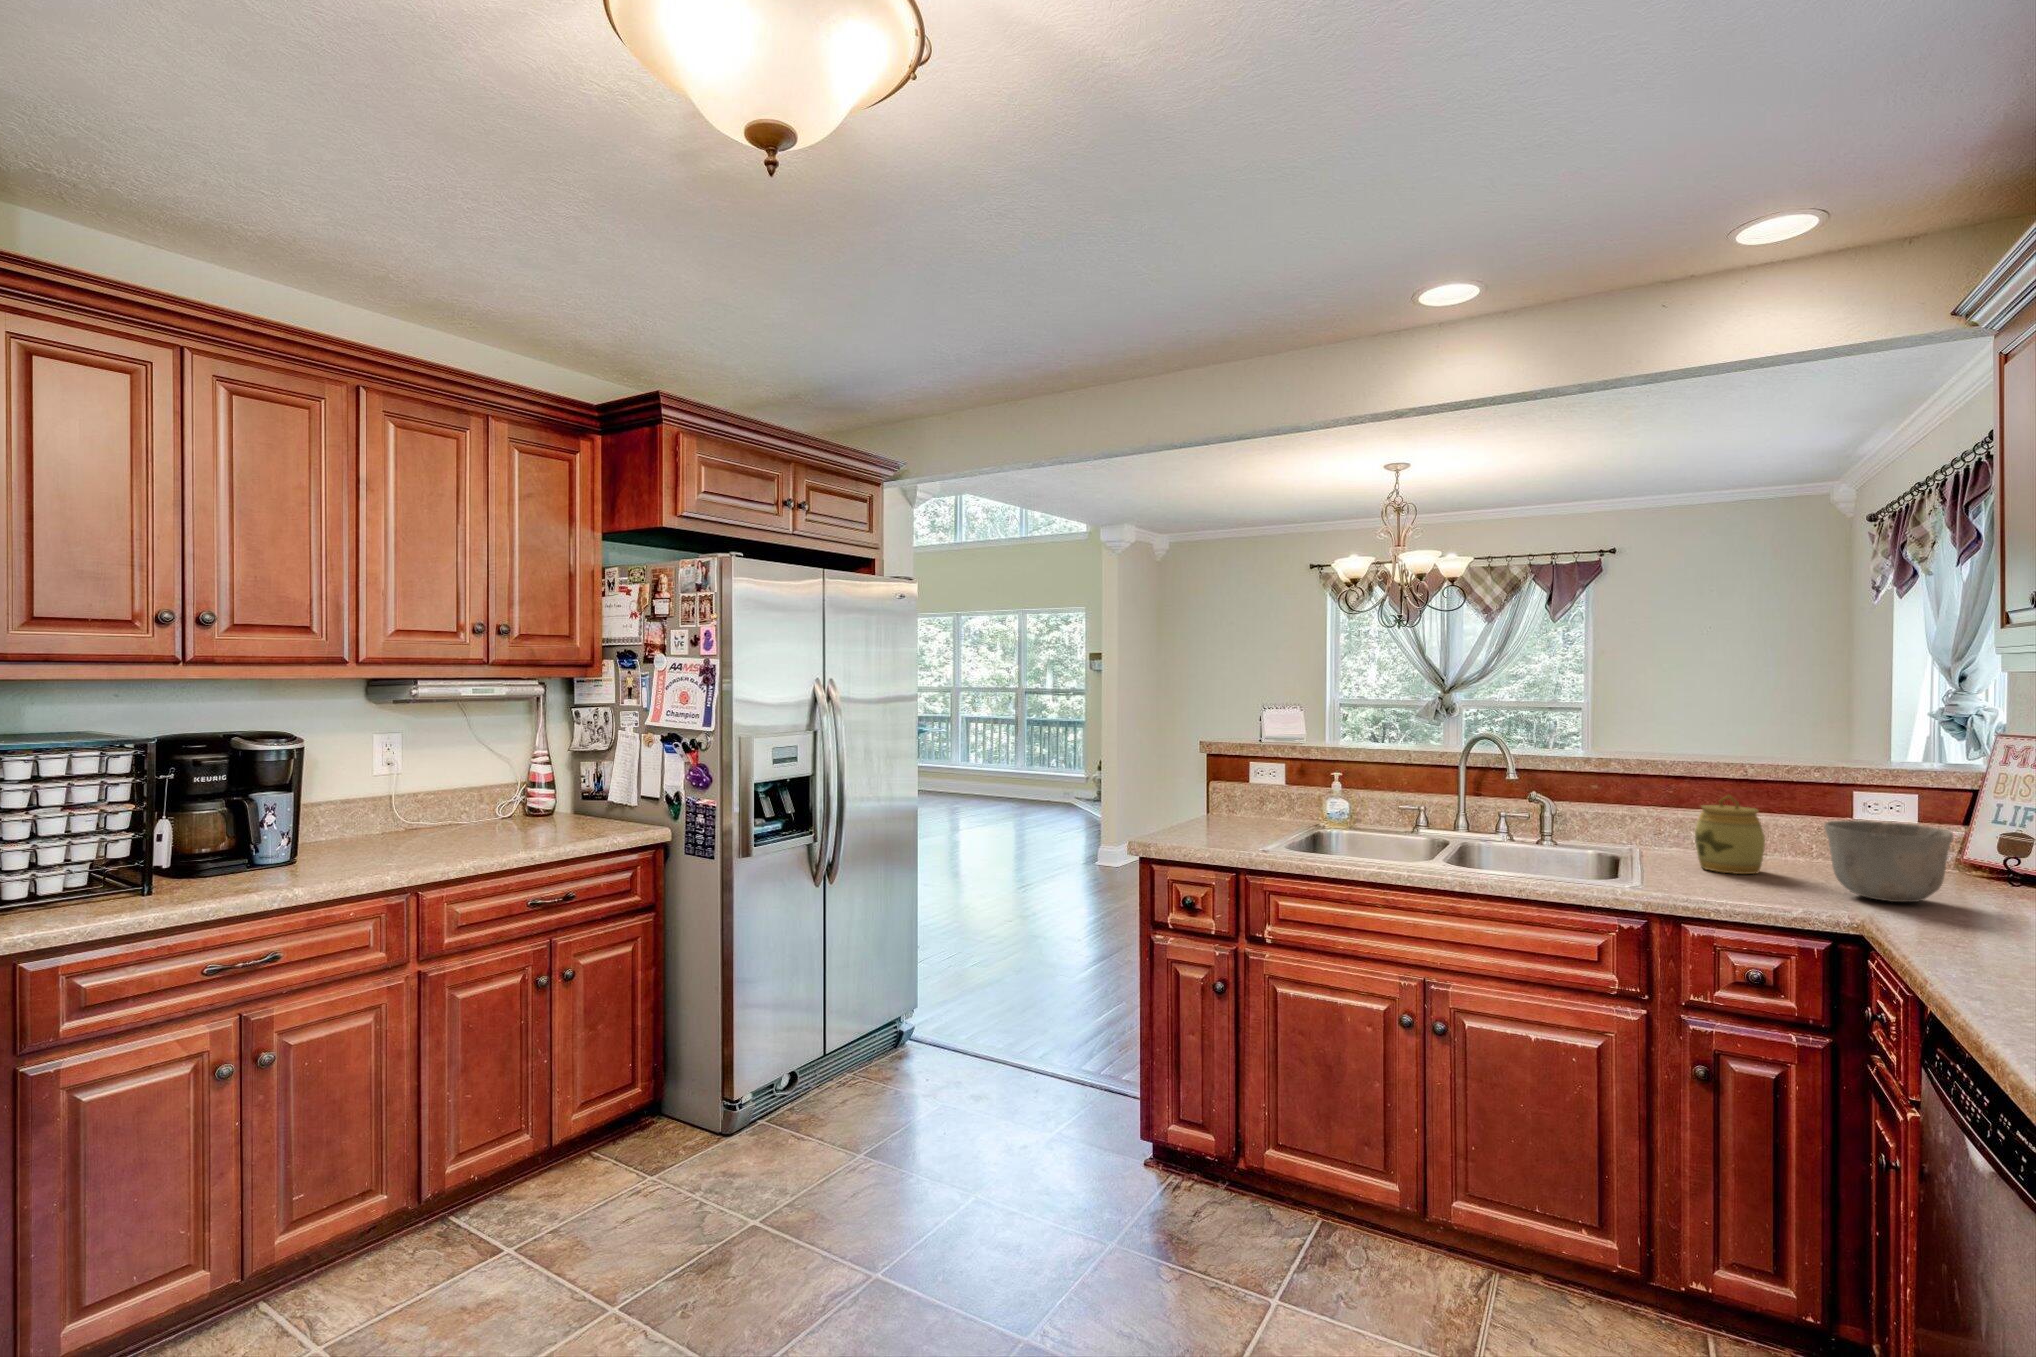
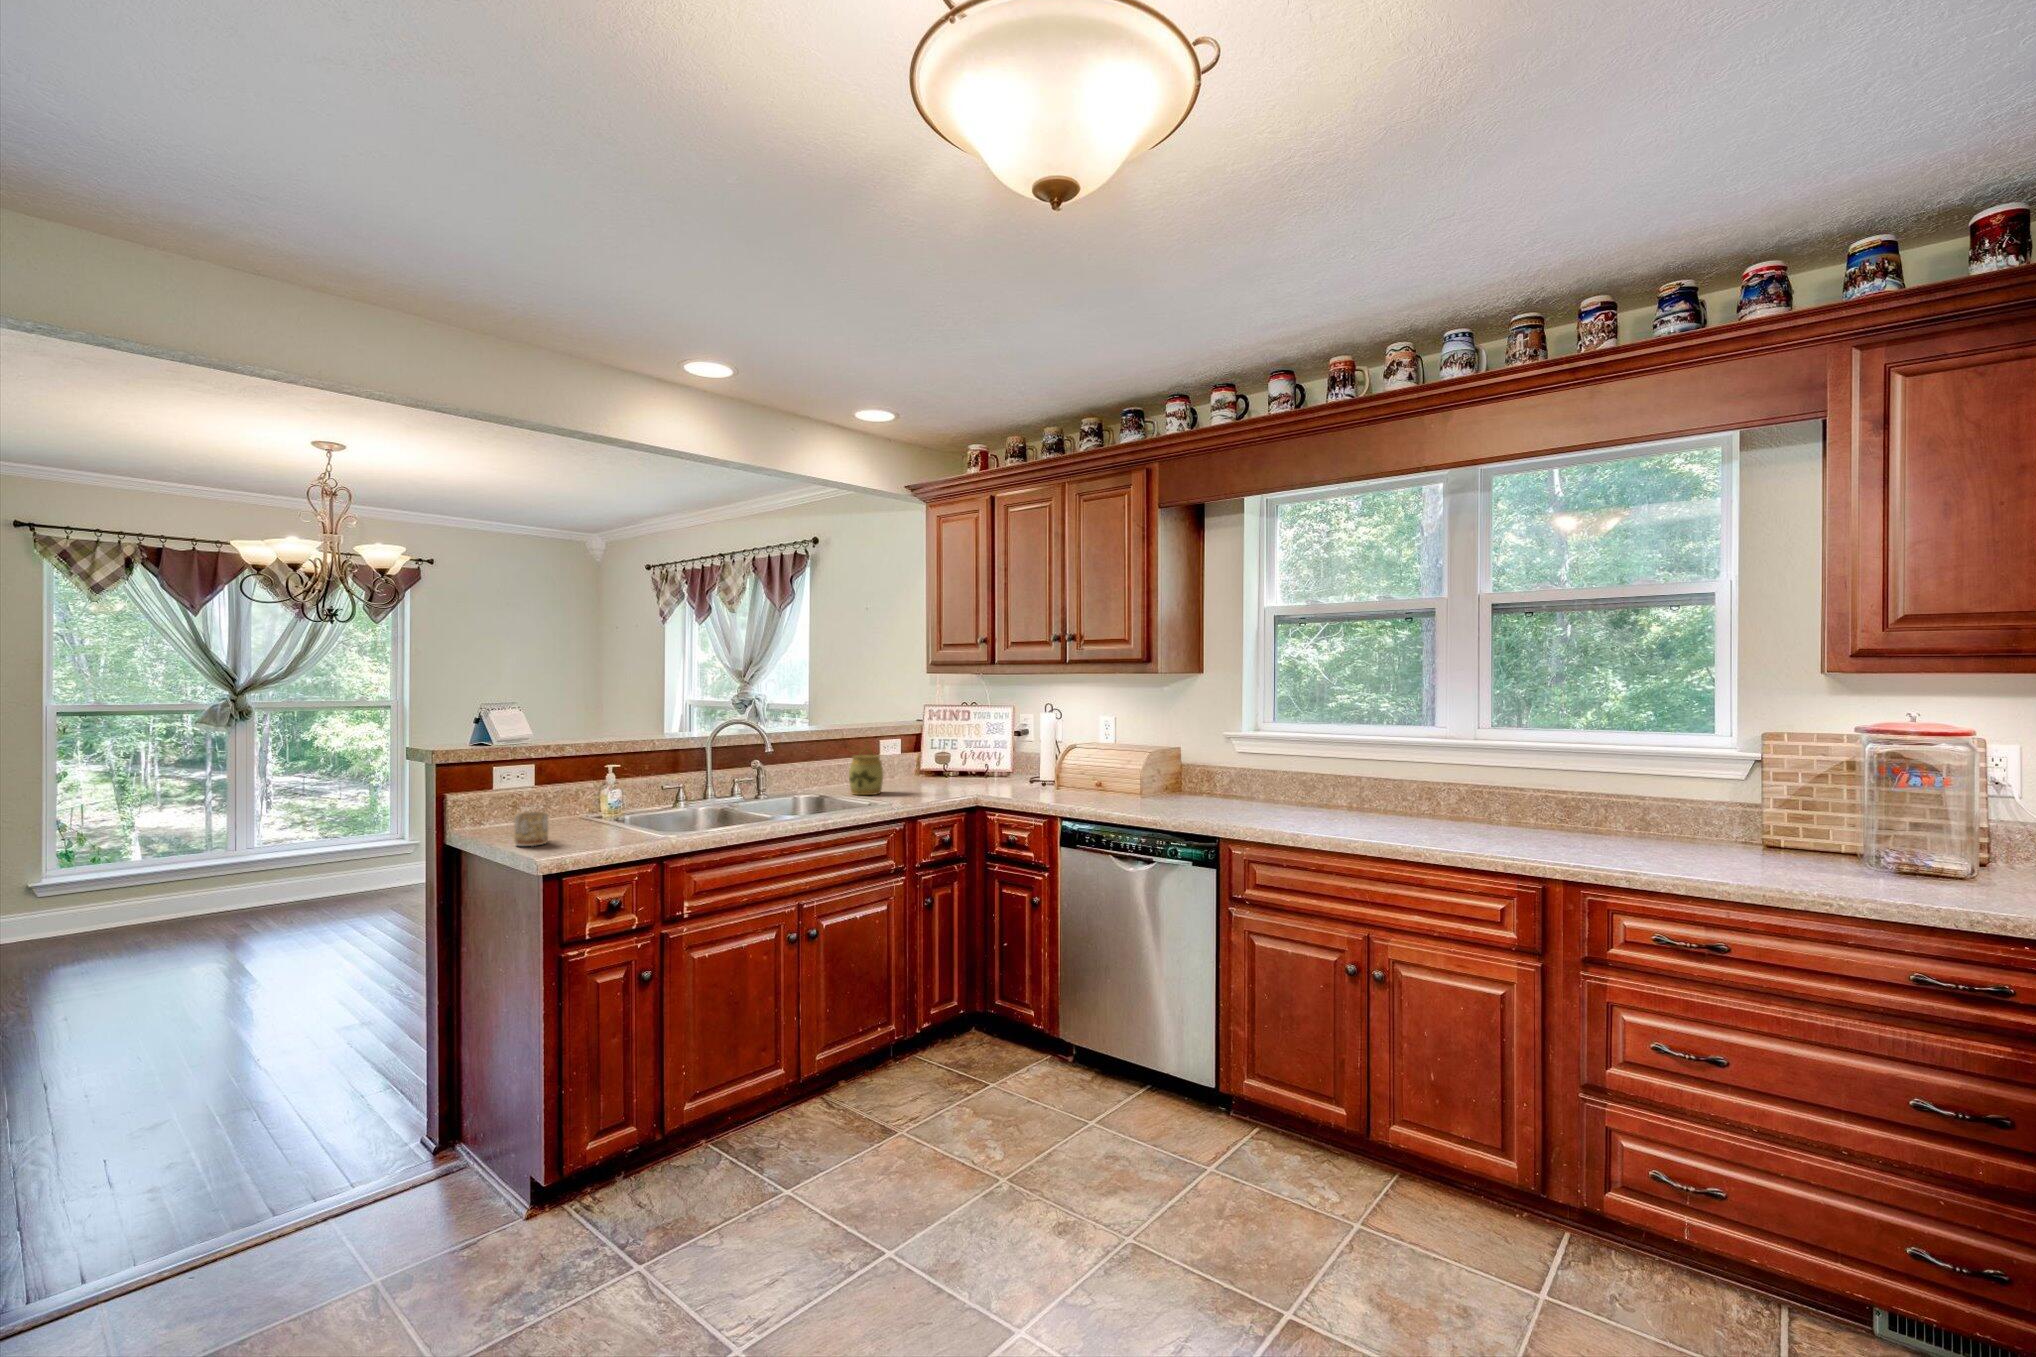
mug: none [1192,804,1230,836] -> present [514,812,548,846]
ceramic bowl: present [1824,821,1953,902] -> none [924,752,976,793]

